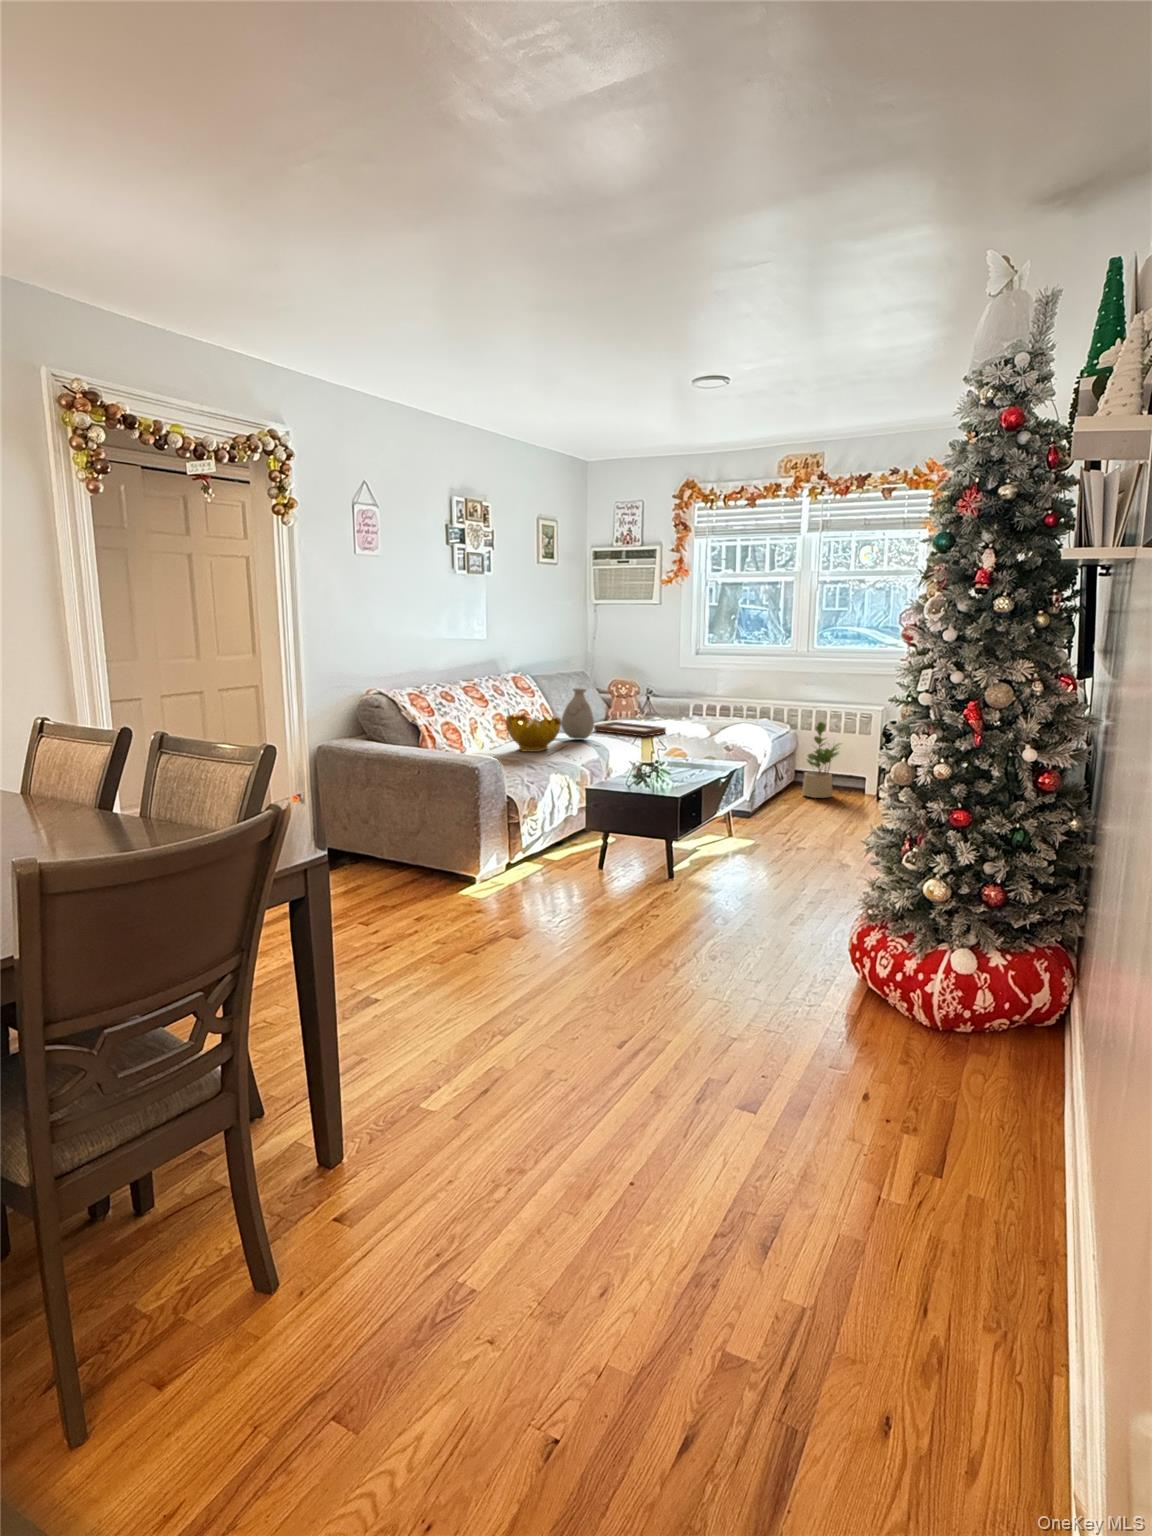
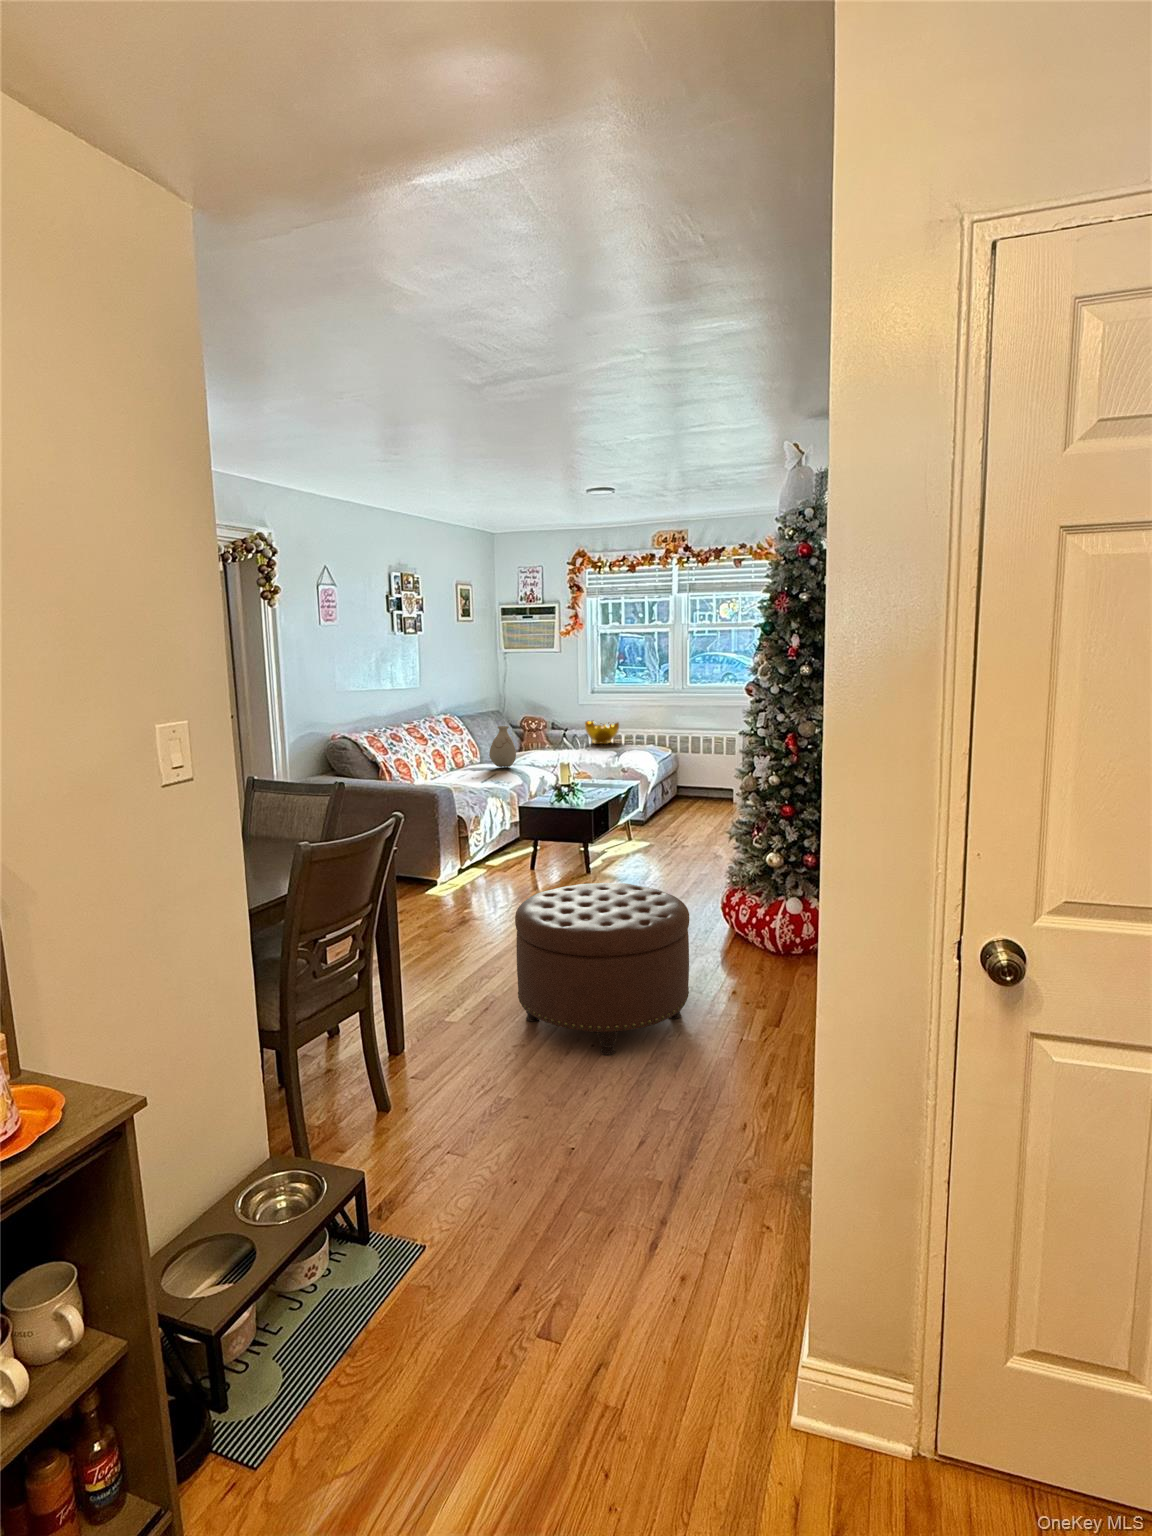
tray: present [594,710,666,737] -> none [514,741,573,763]
decorative bowl: present [506,714,561,752] -> present [585,721,619,744]
potted plant: present [802,722,841,798] -> none [683,745,713,806]
ottoman: none [533,912,801,1194] -> present [515,883,689,1055]

